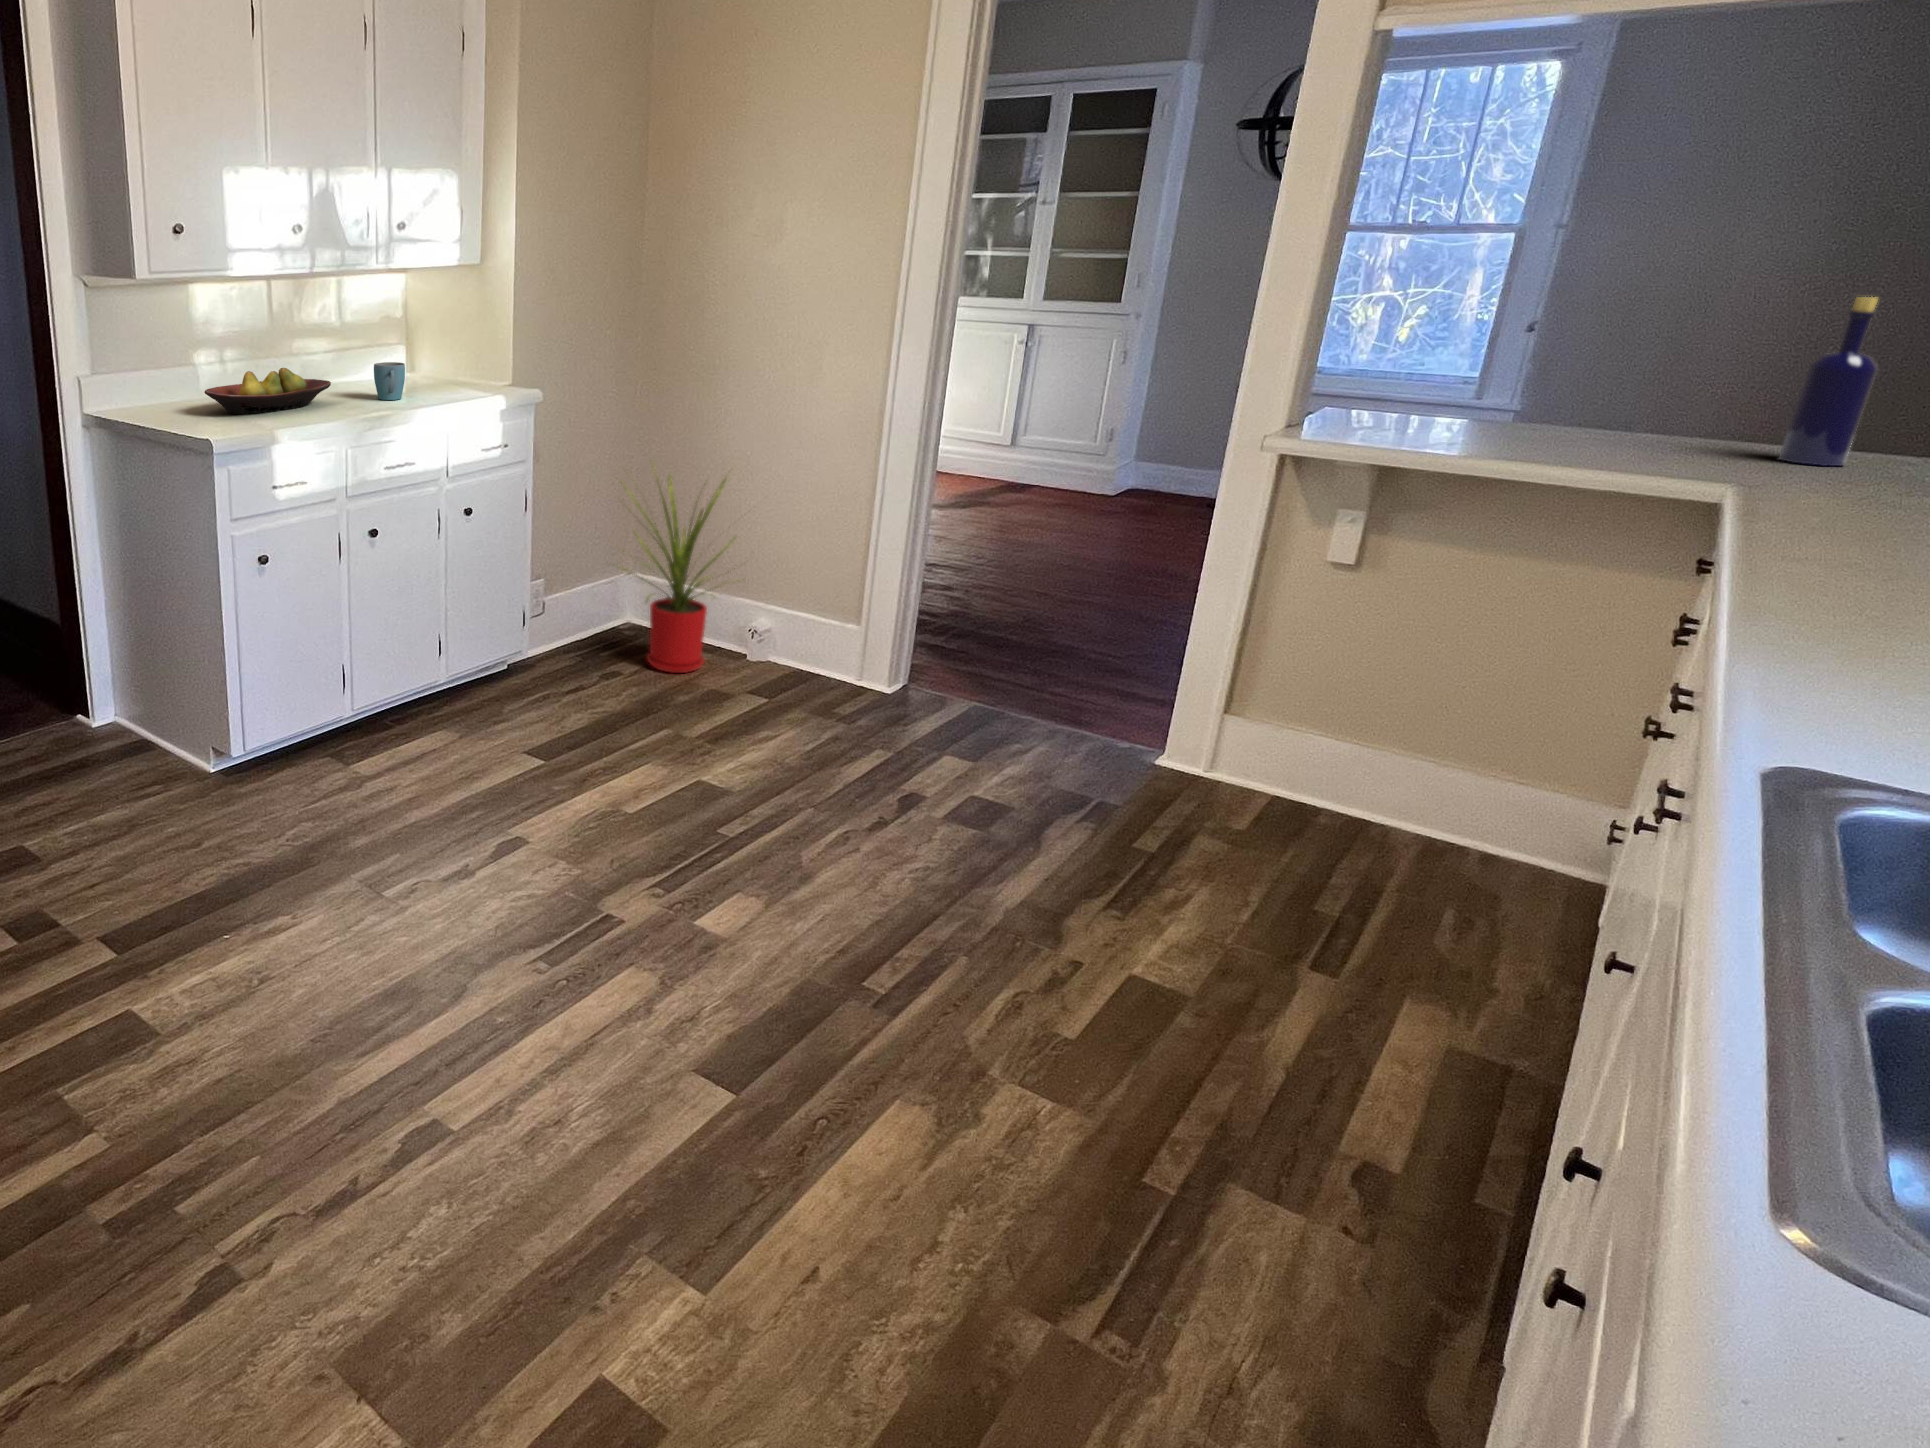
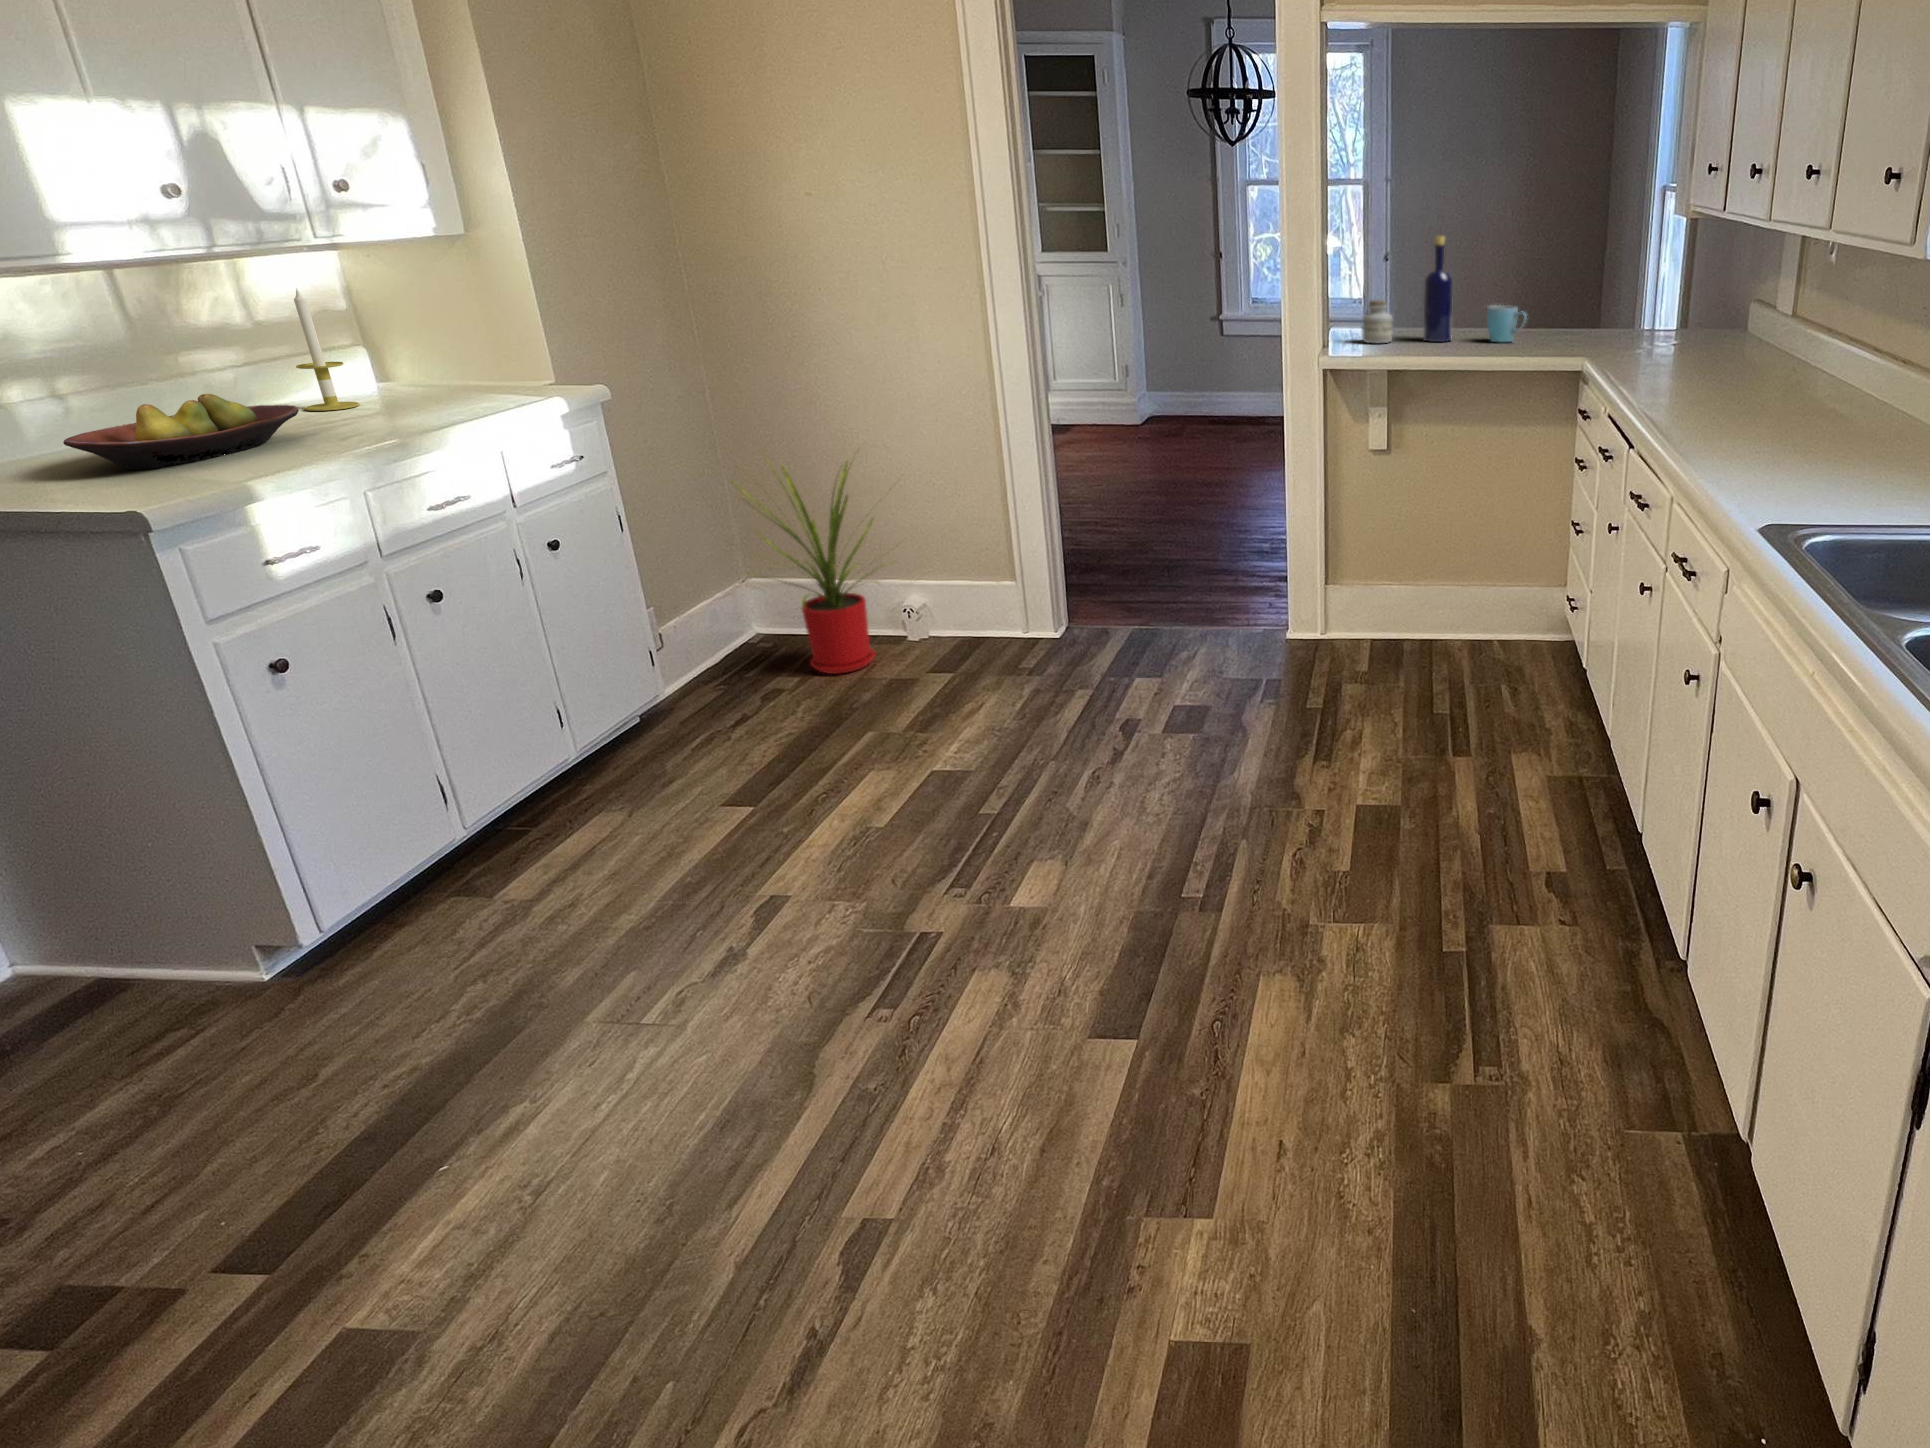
bottle: present [1779,297,1878,466] -> present [1424,236,1453,342]
candle: none [347,298,379,387] -> present [294,288,360,411]
mug: present [374,362,405,400] -> present [1487,305,1526,342]
jar: none [1353,366,1409,422] -> present [1363,300,1392,343]

